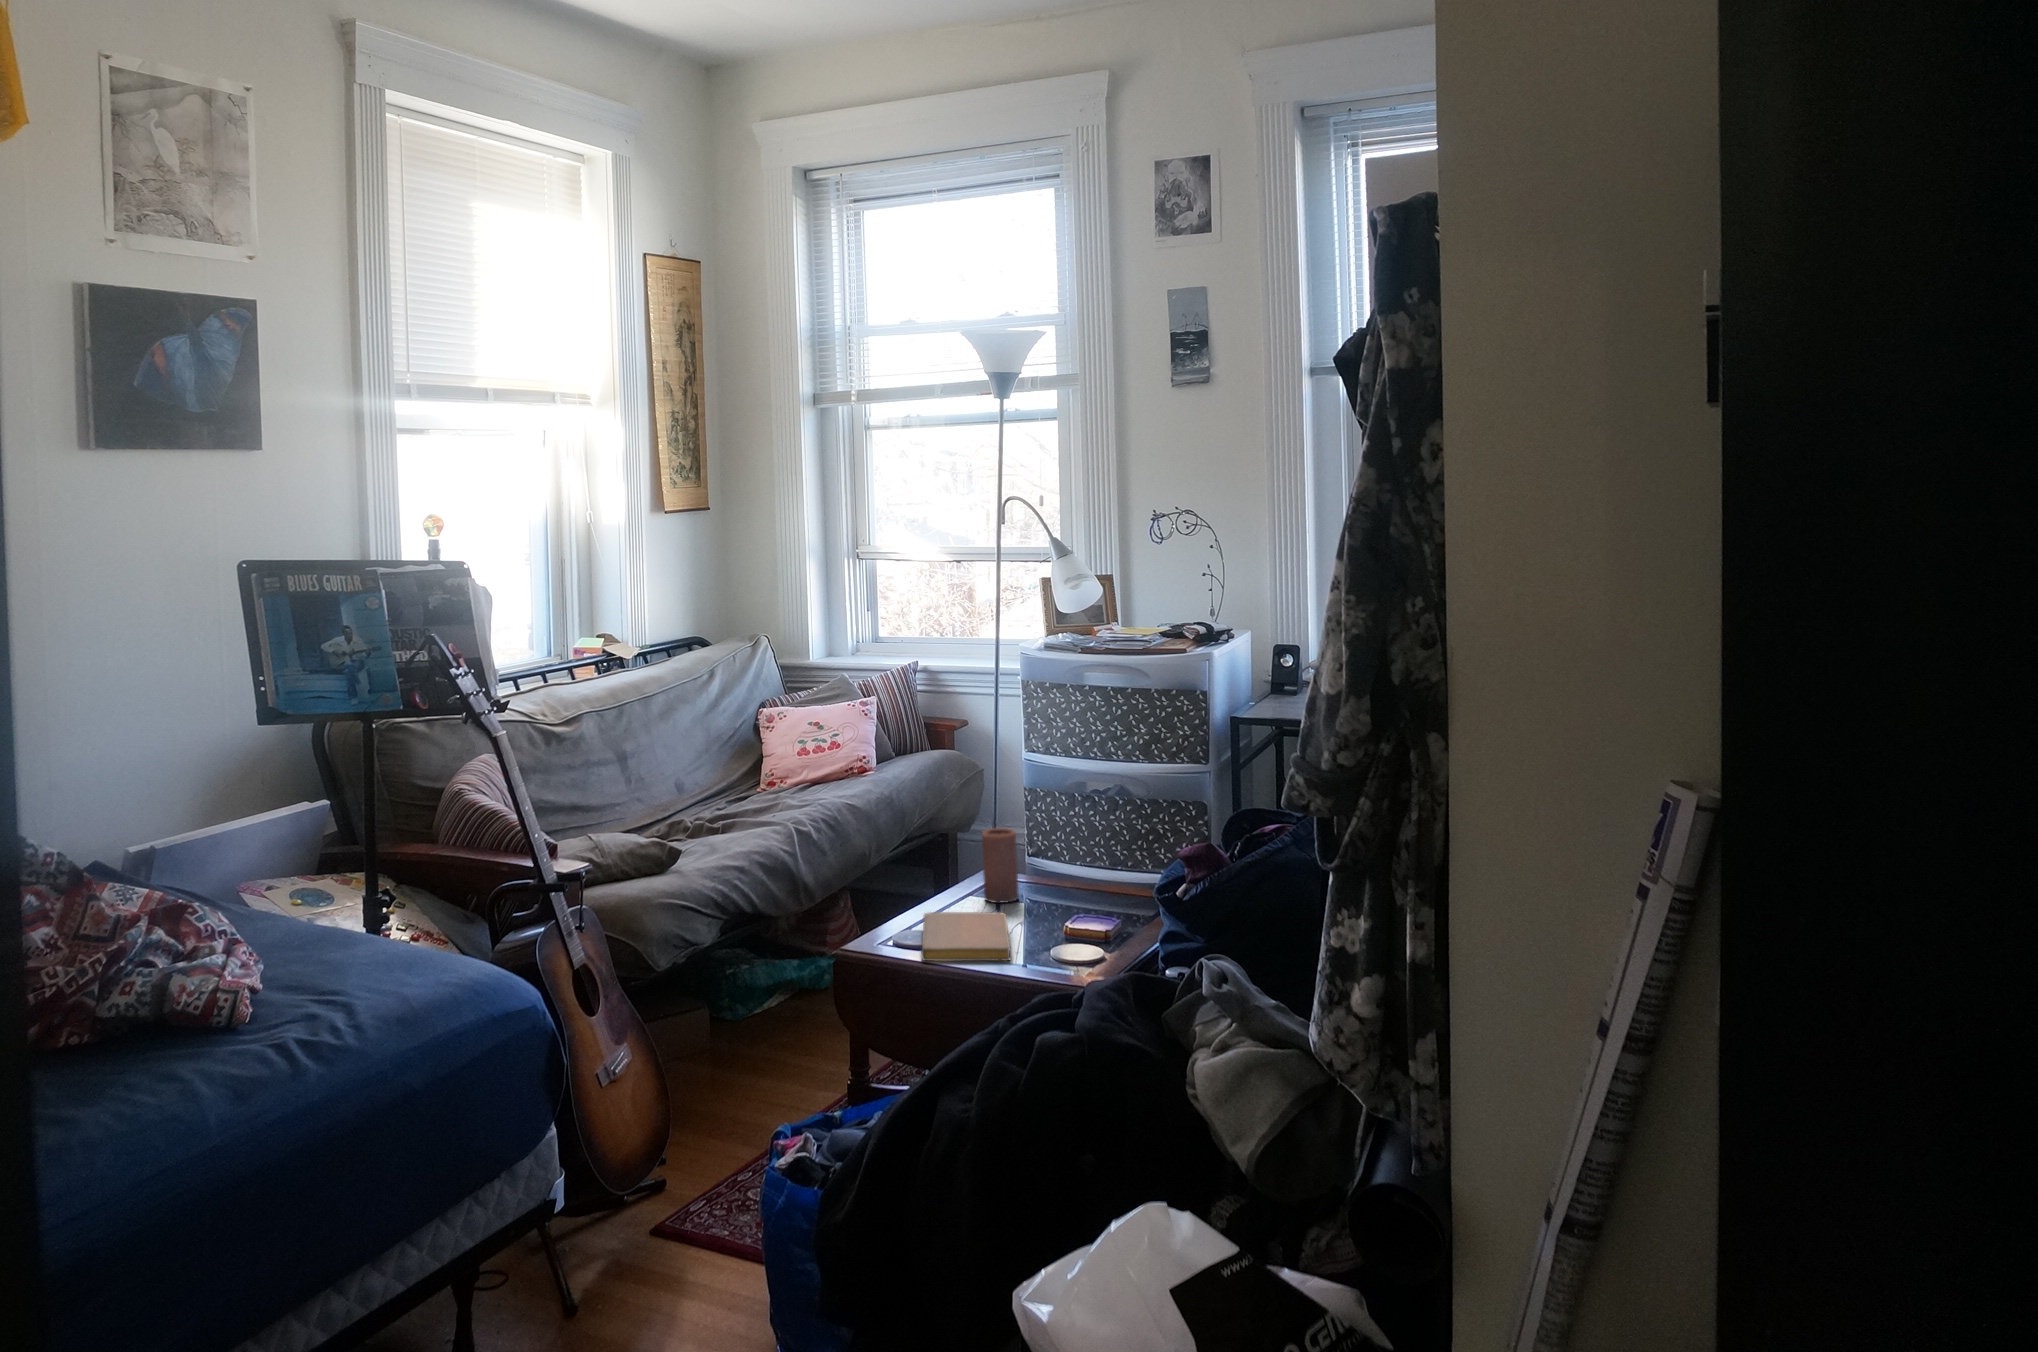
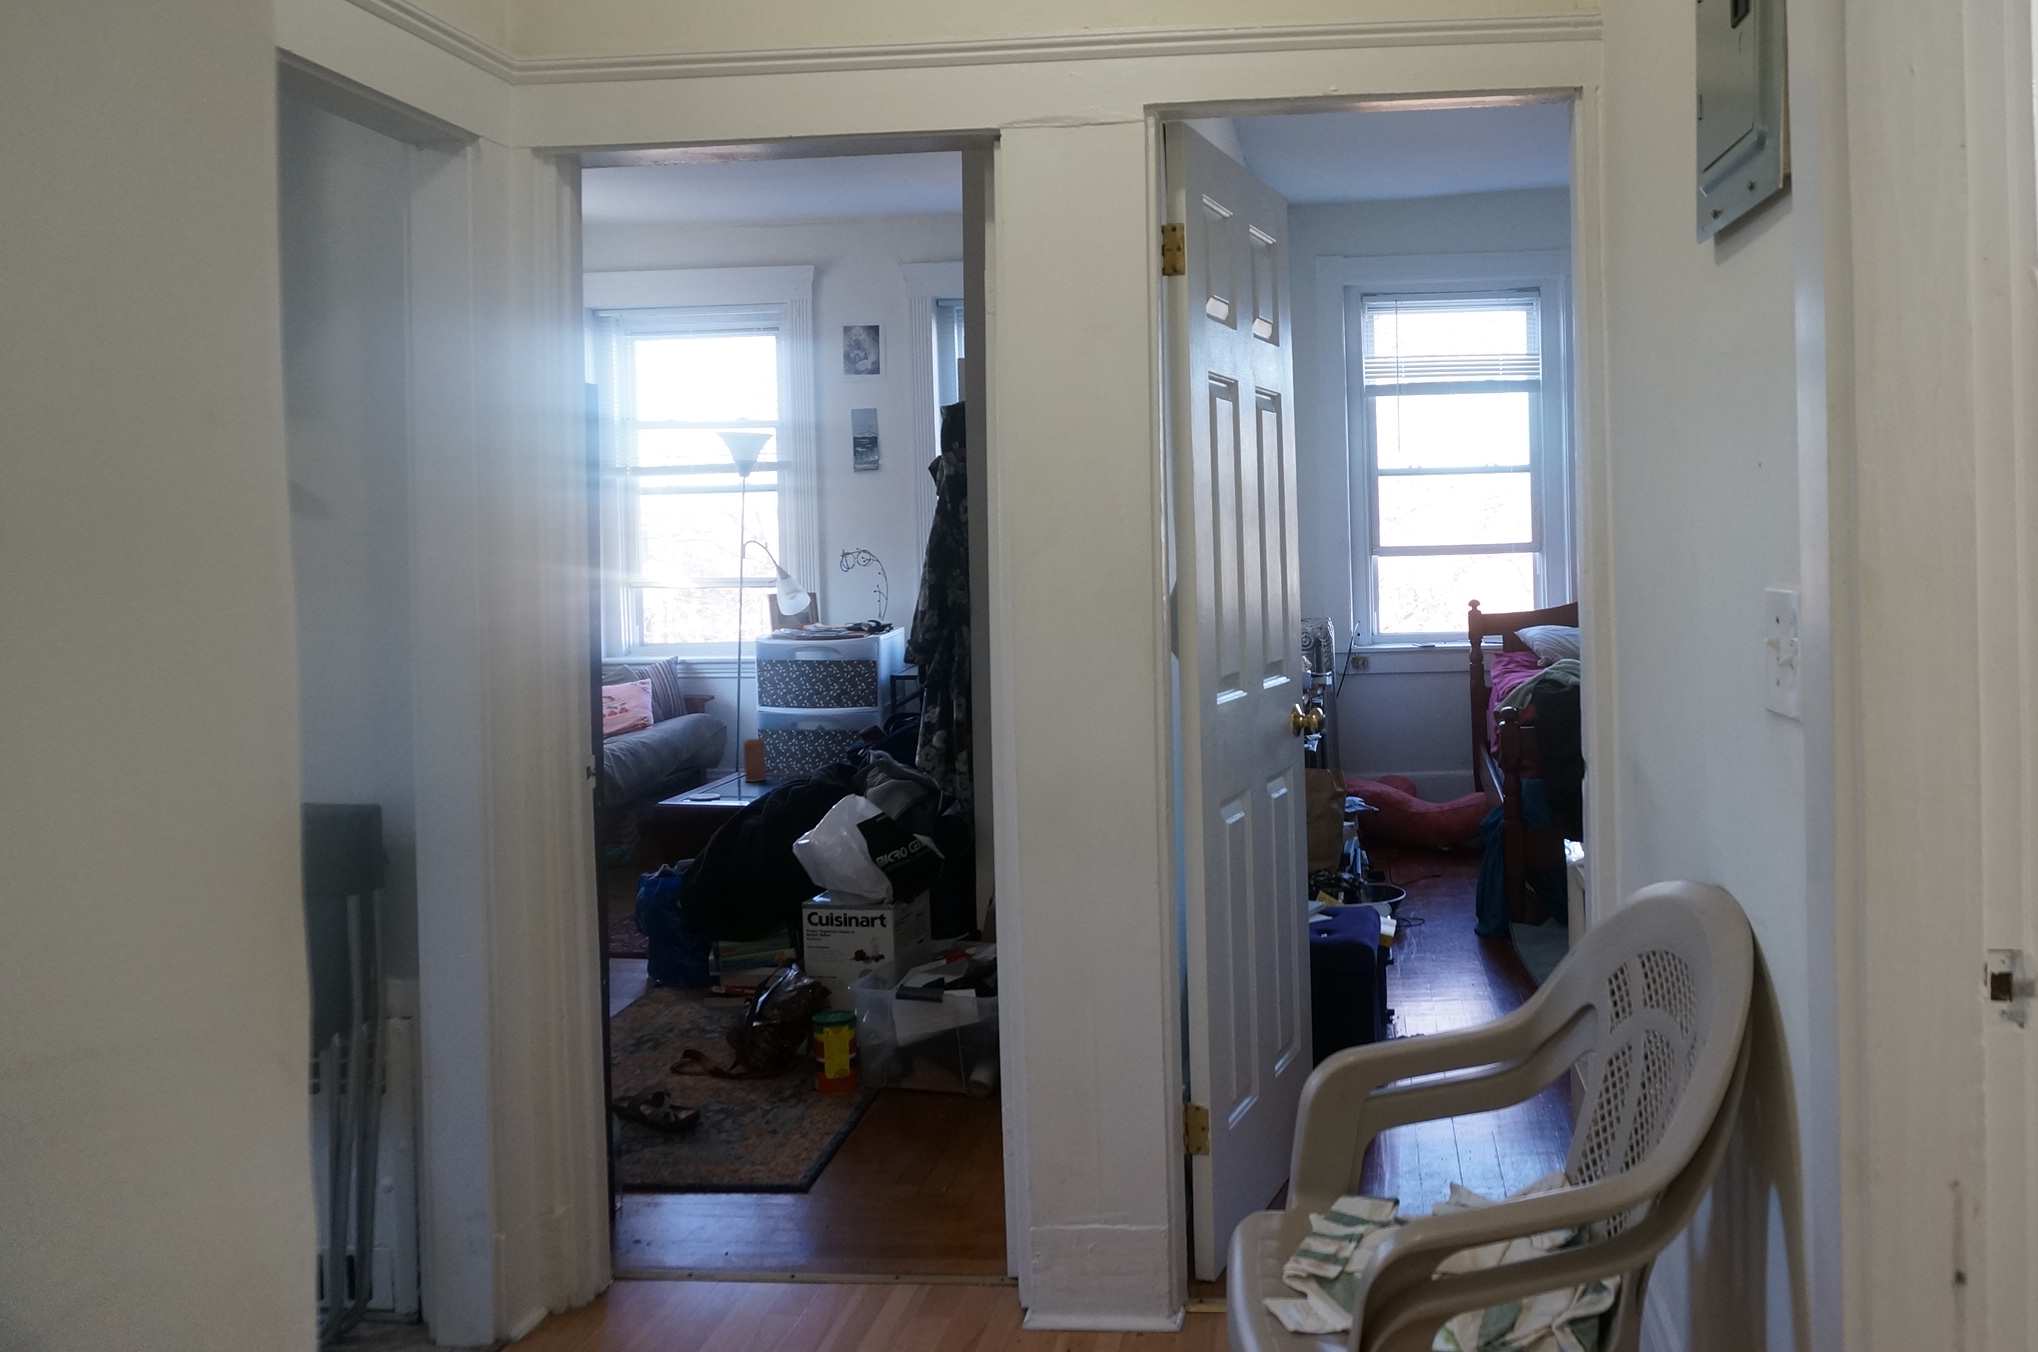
notebook: present [921,912,1011,961] -> none [712,780,769,803]

